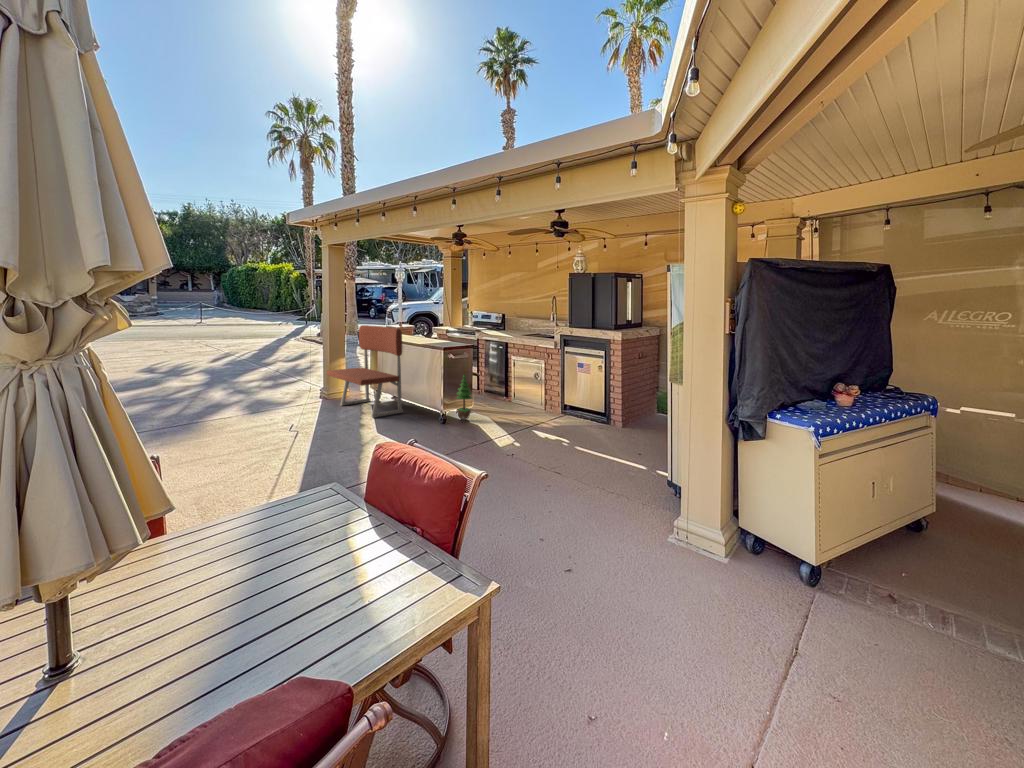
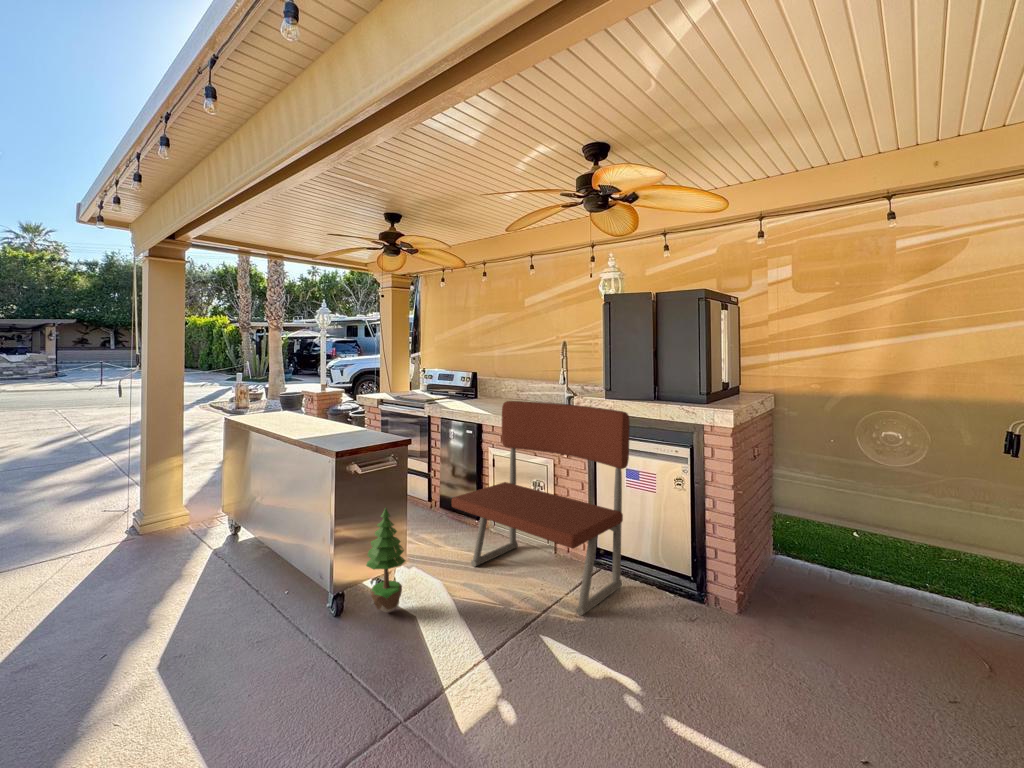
bench: present [327,325,403,418] -> present [452,401,630,615]

